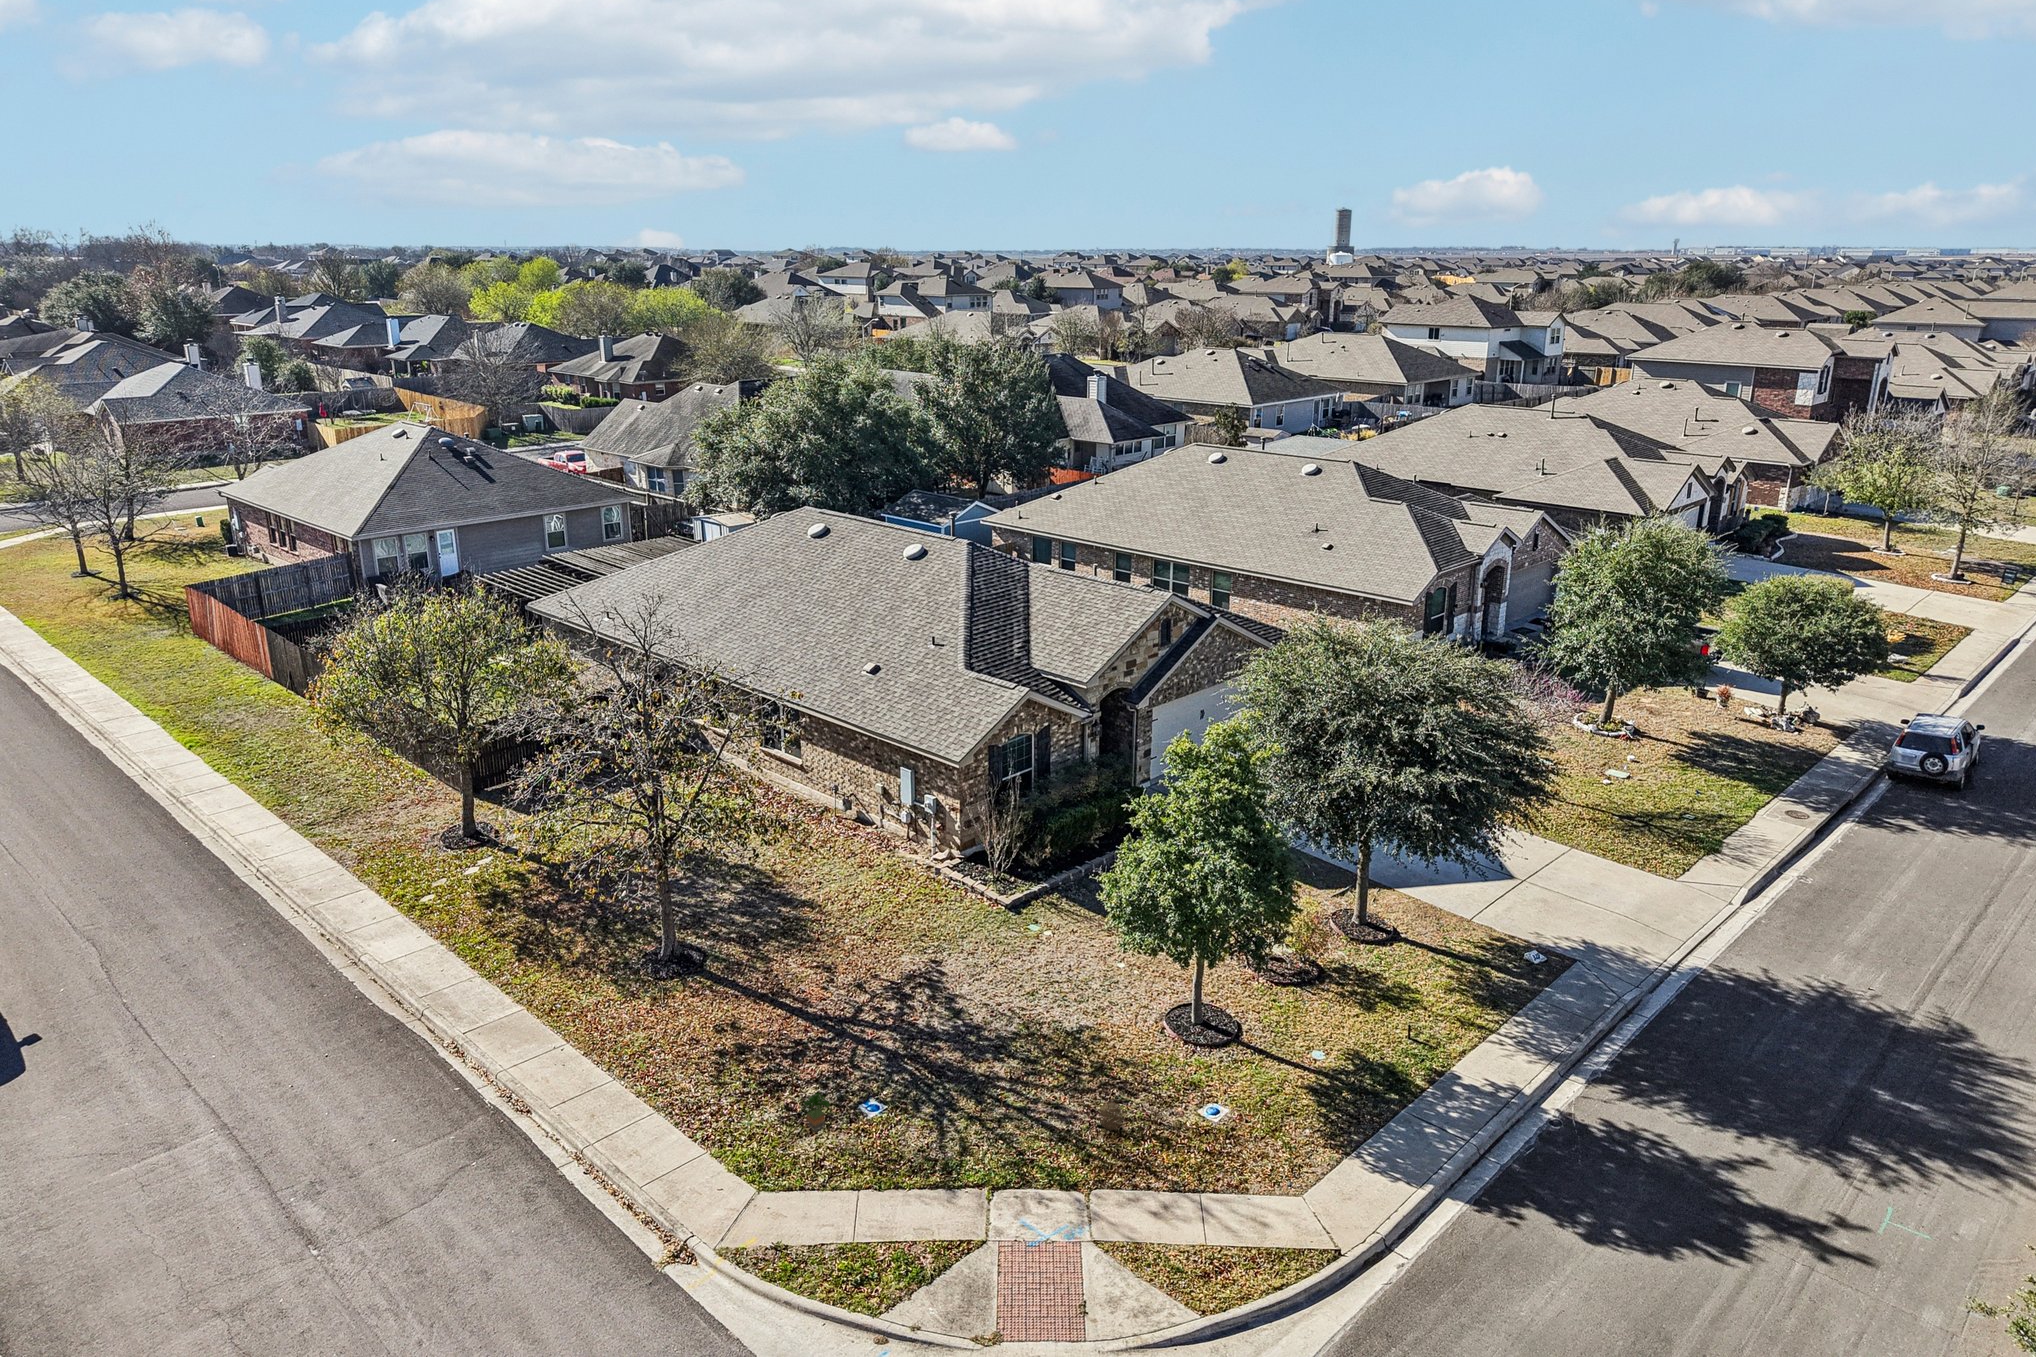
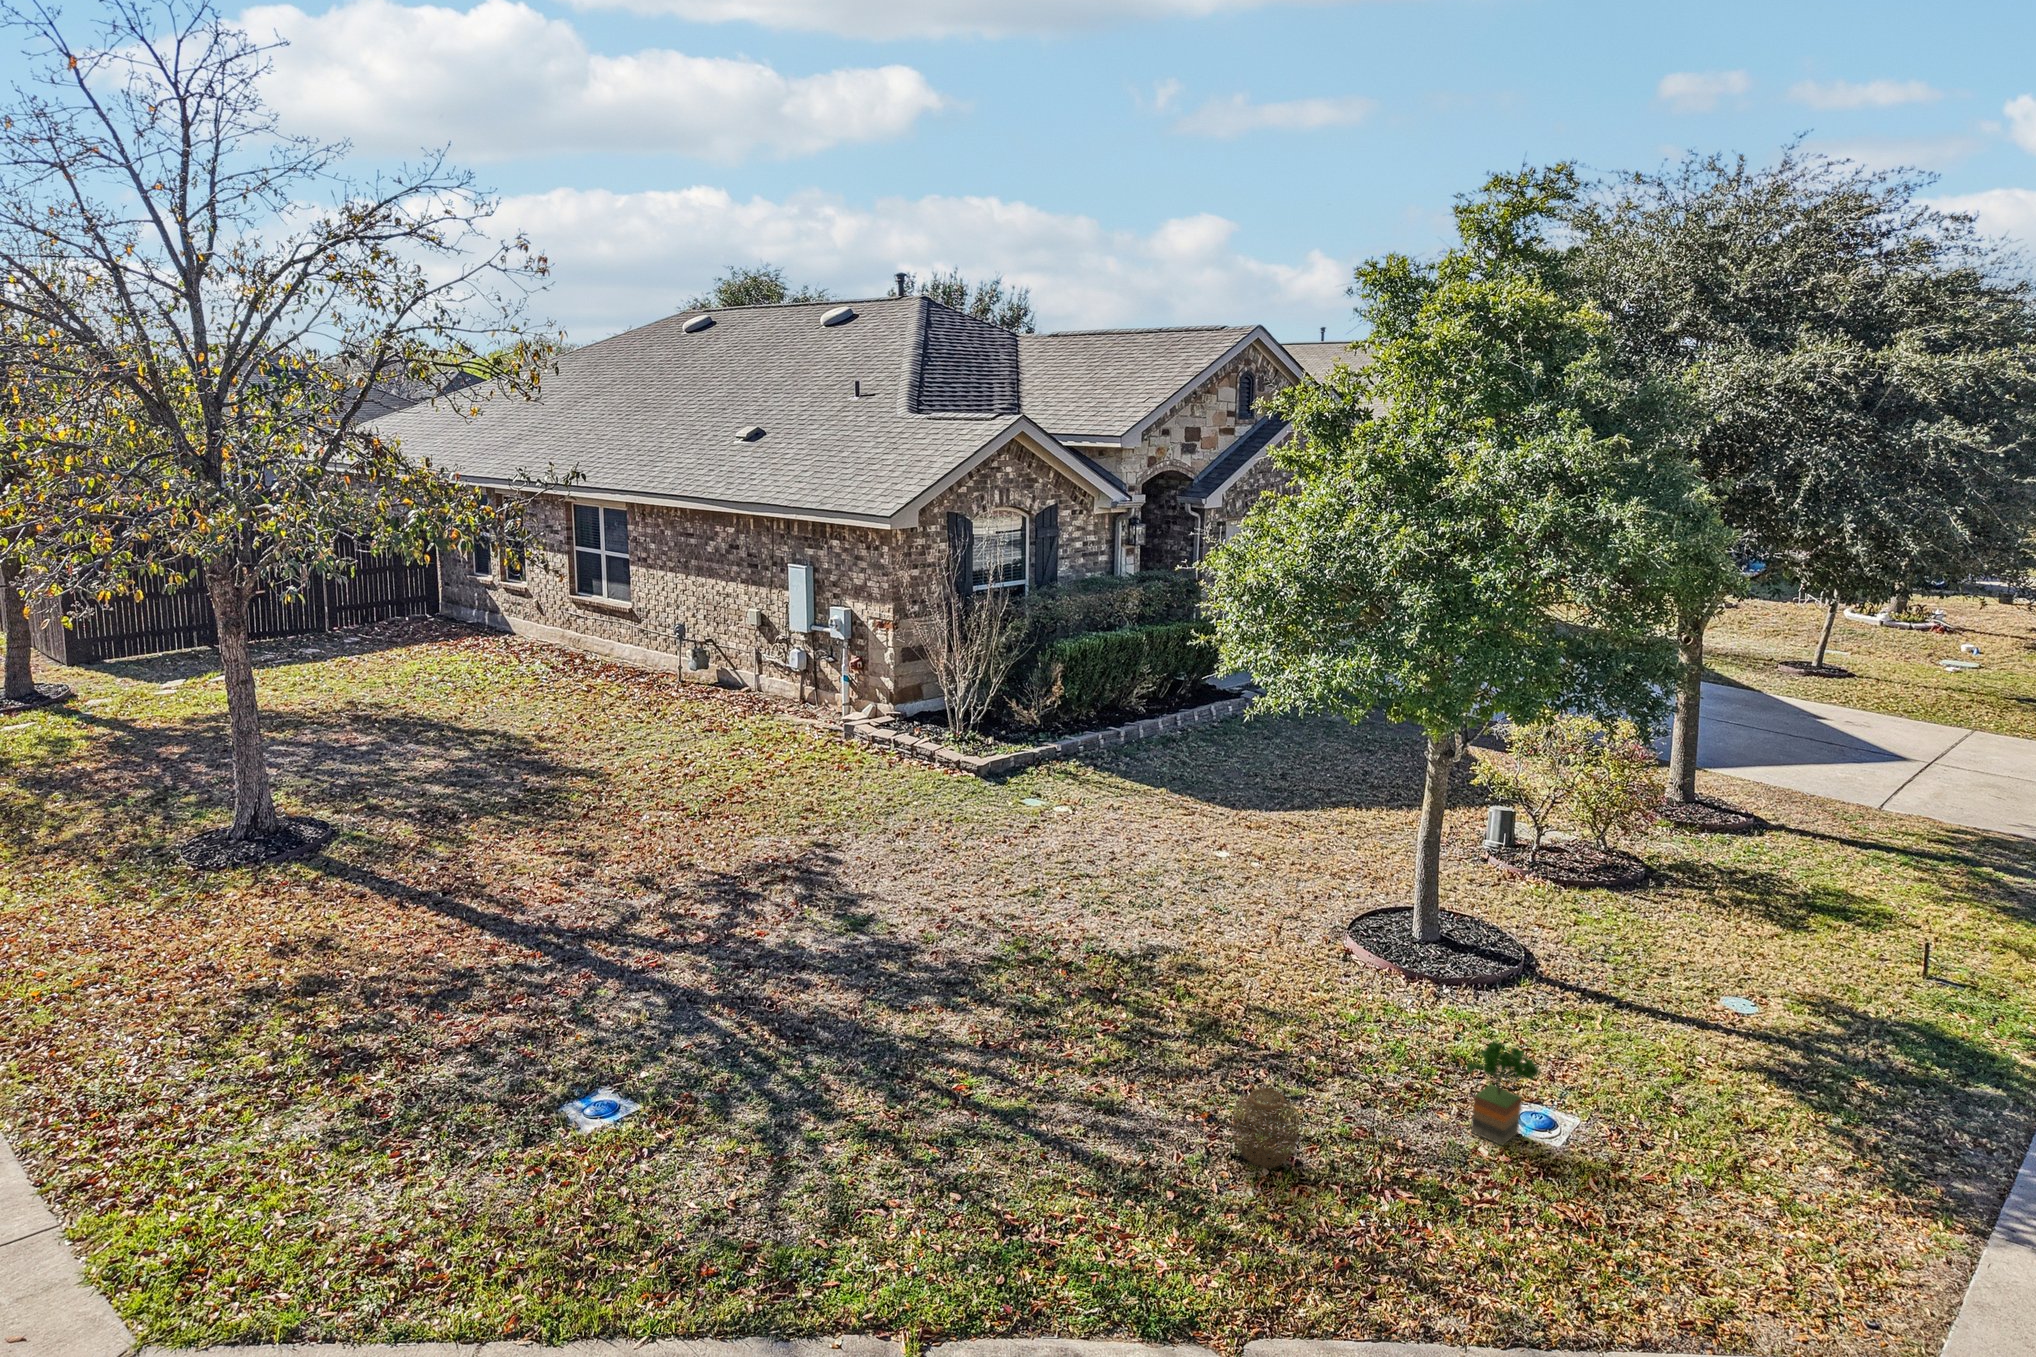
potted tree: present [804,1093,830,1131] -> present [1467,1041,1540,1145]

